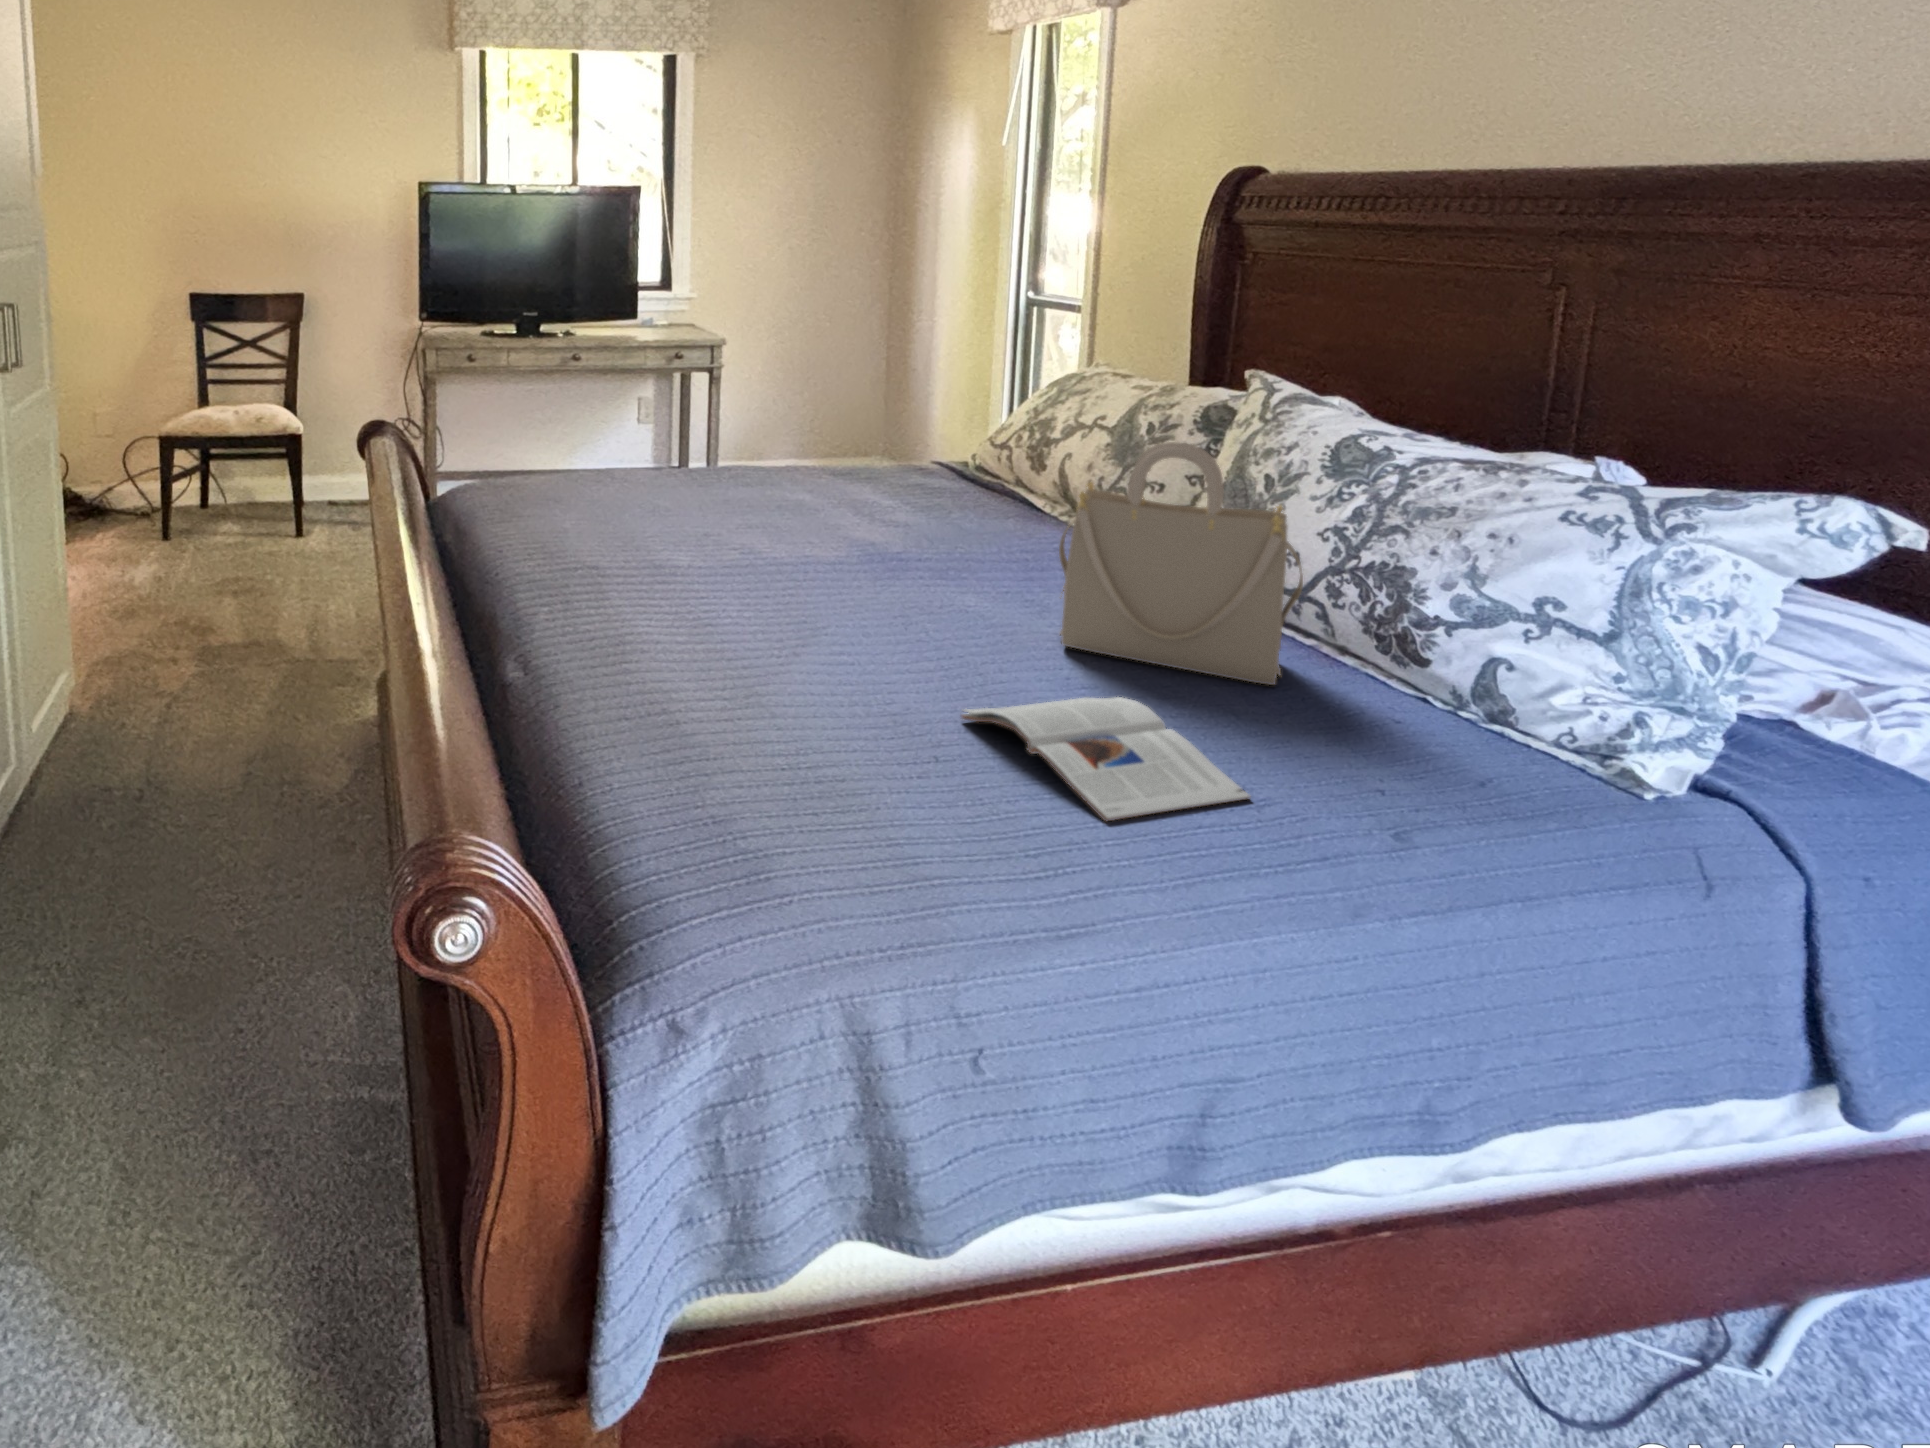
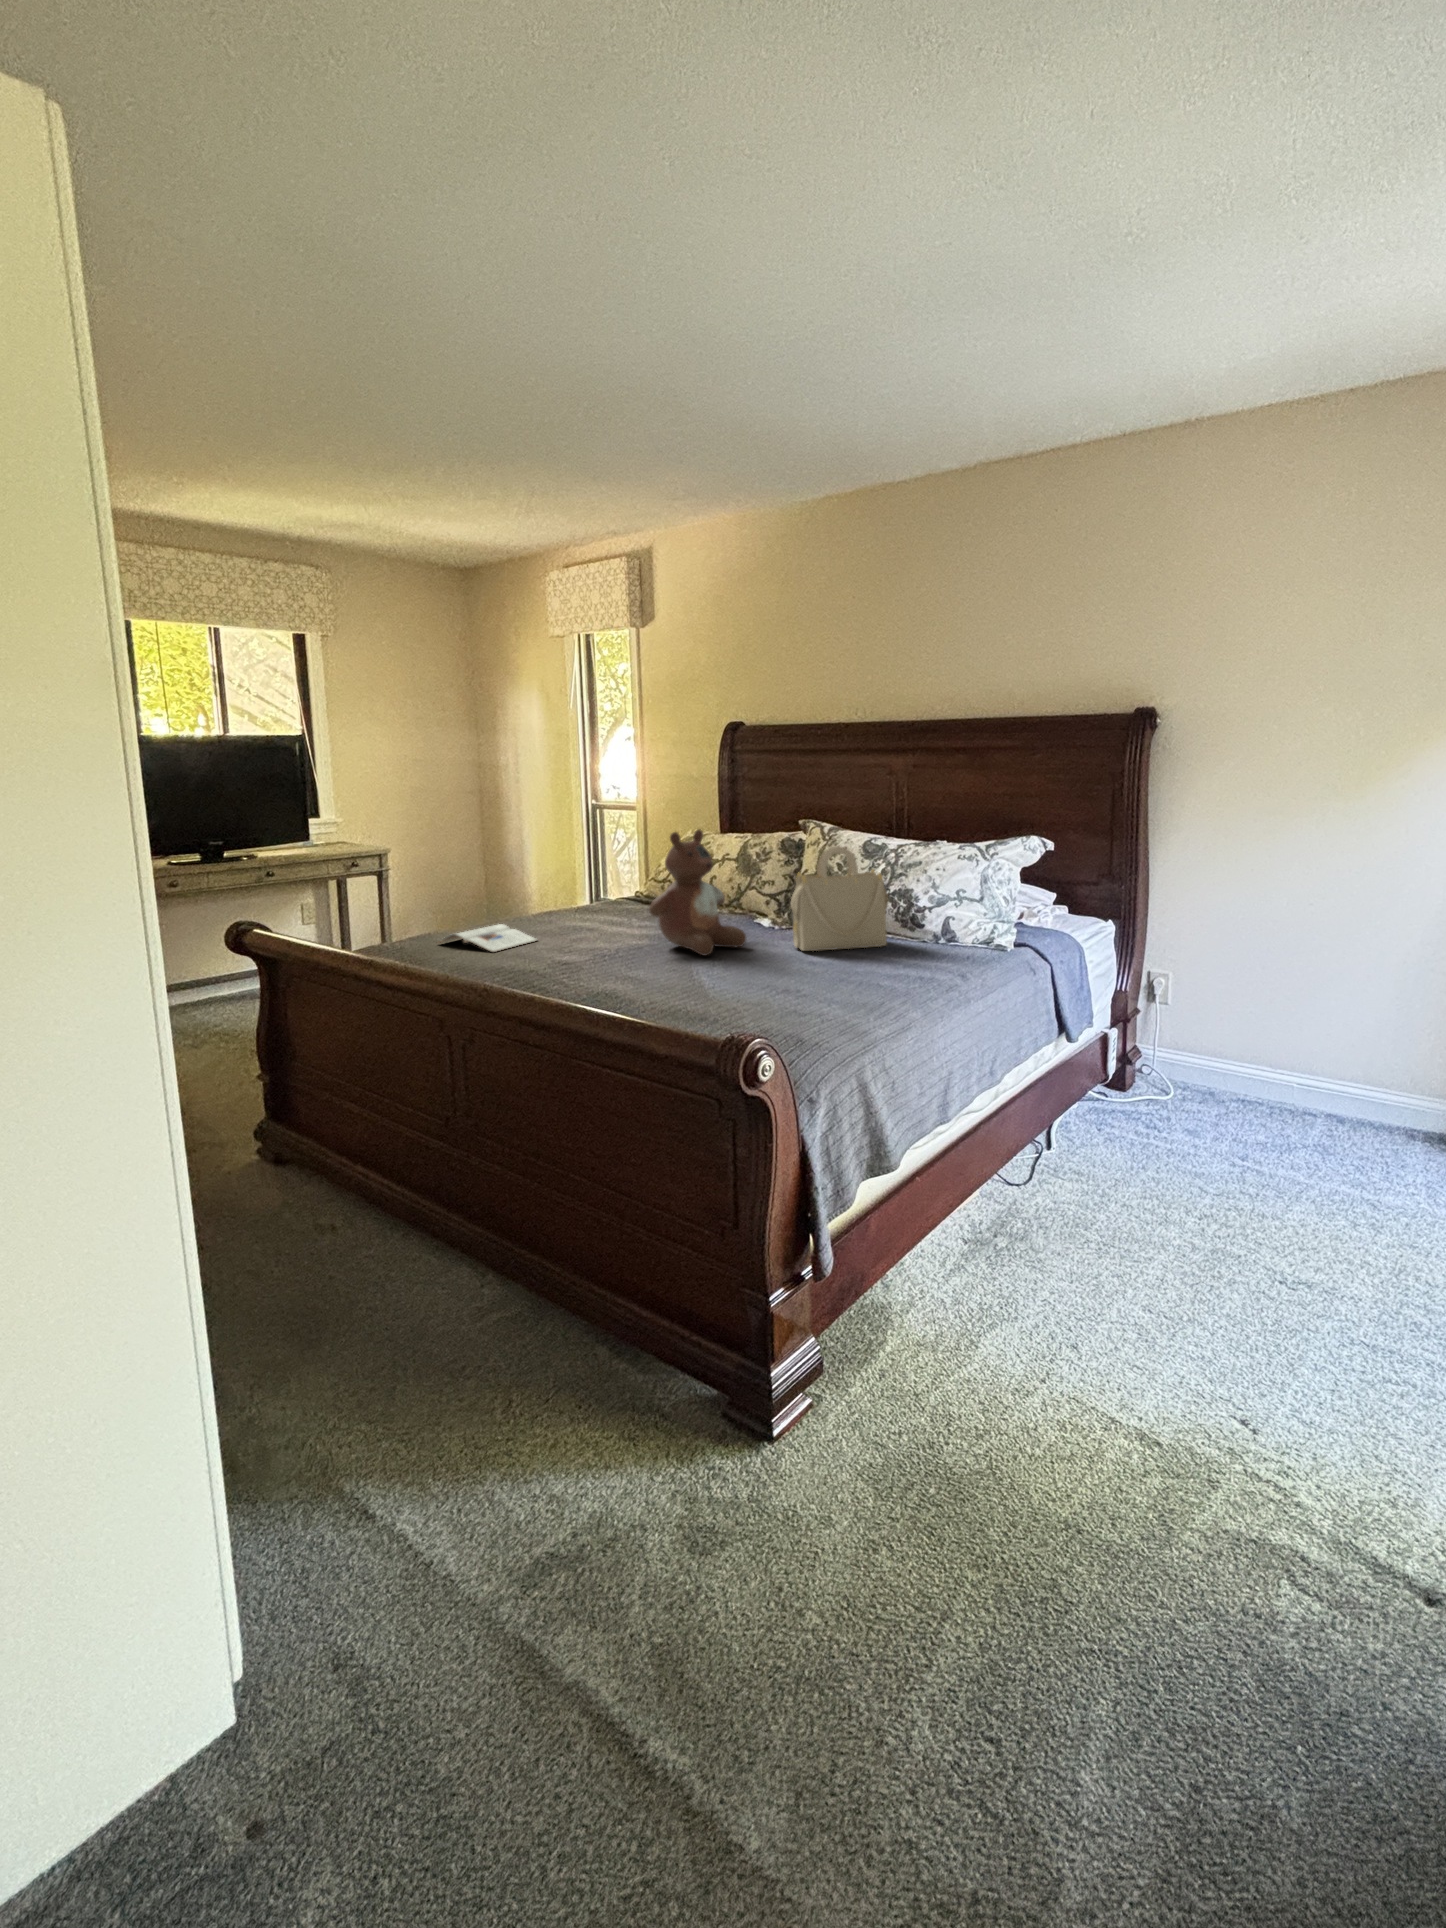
stuffed bear: none [801,370,975,604] -> present [649,830,746,956]
magazine: present [962,697,1250,821] -> present [440,924,537,952]

